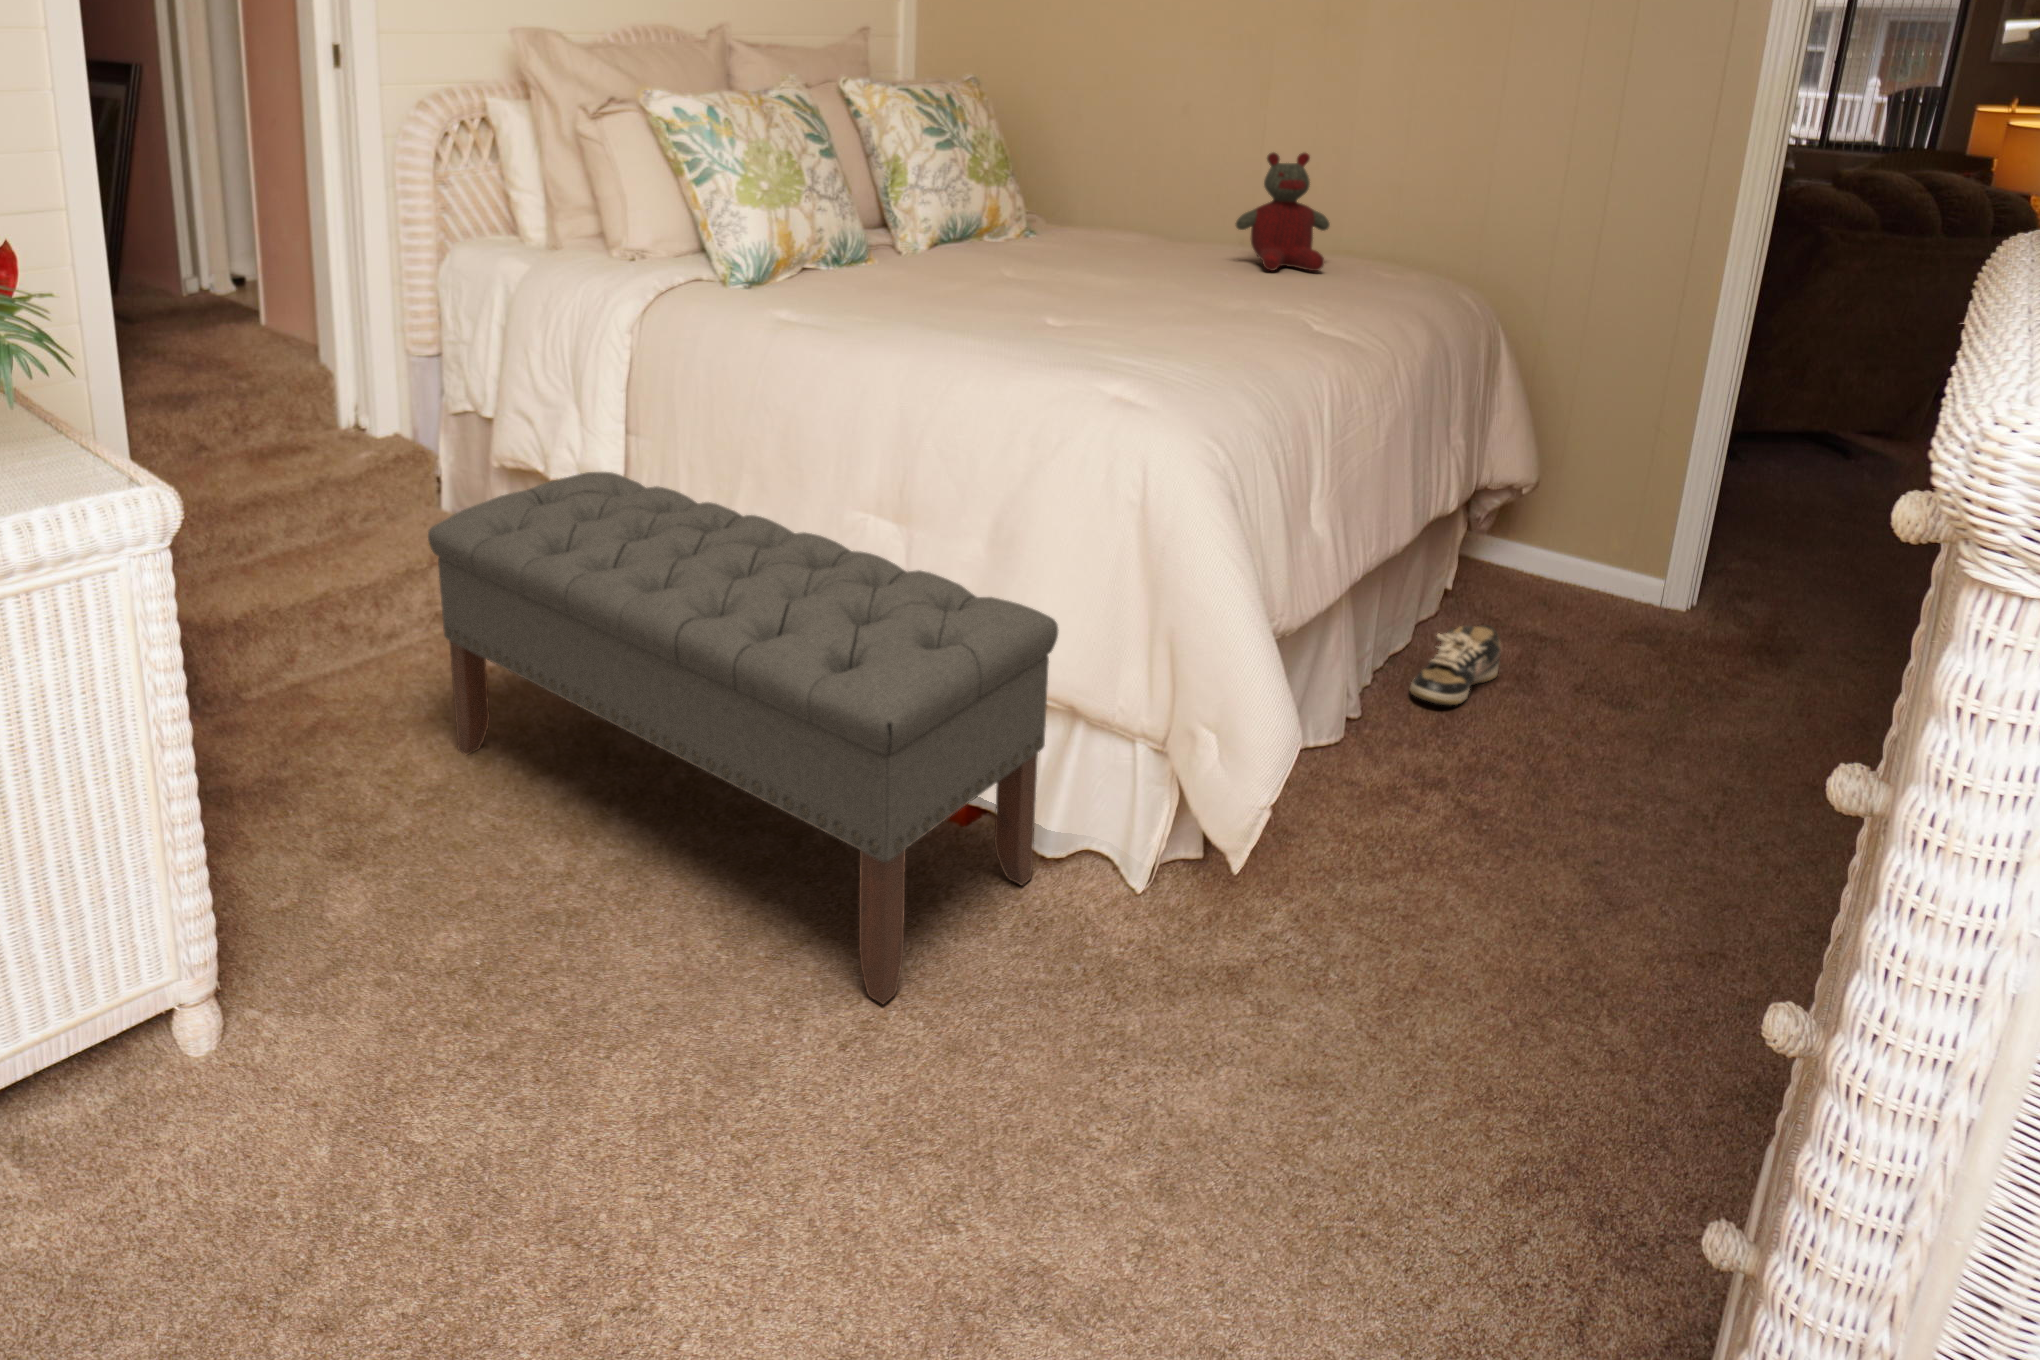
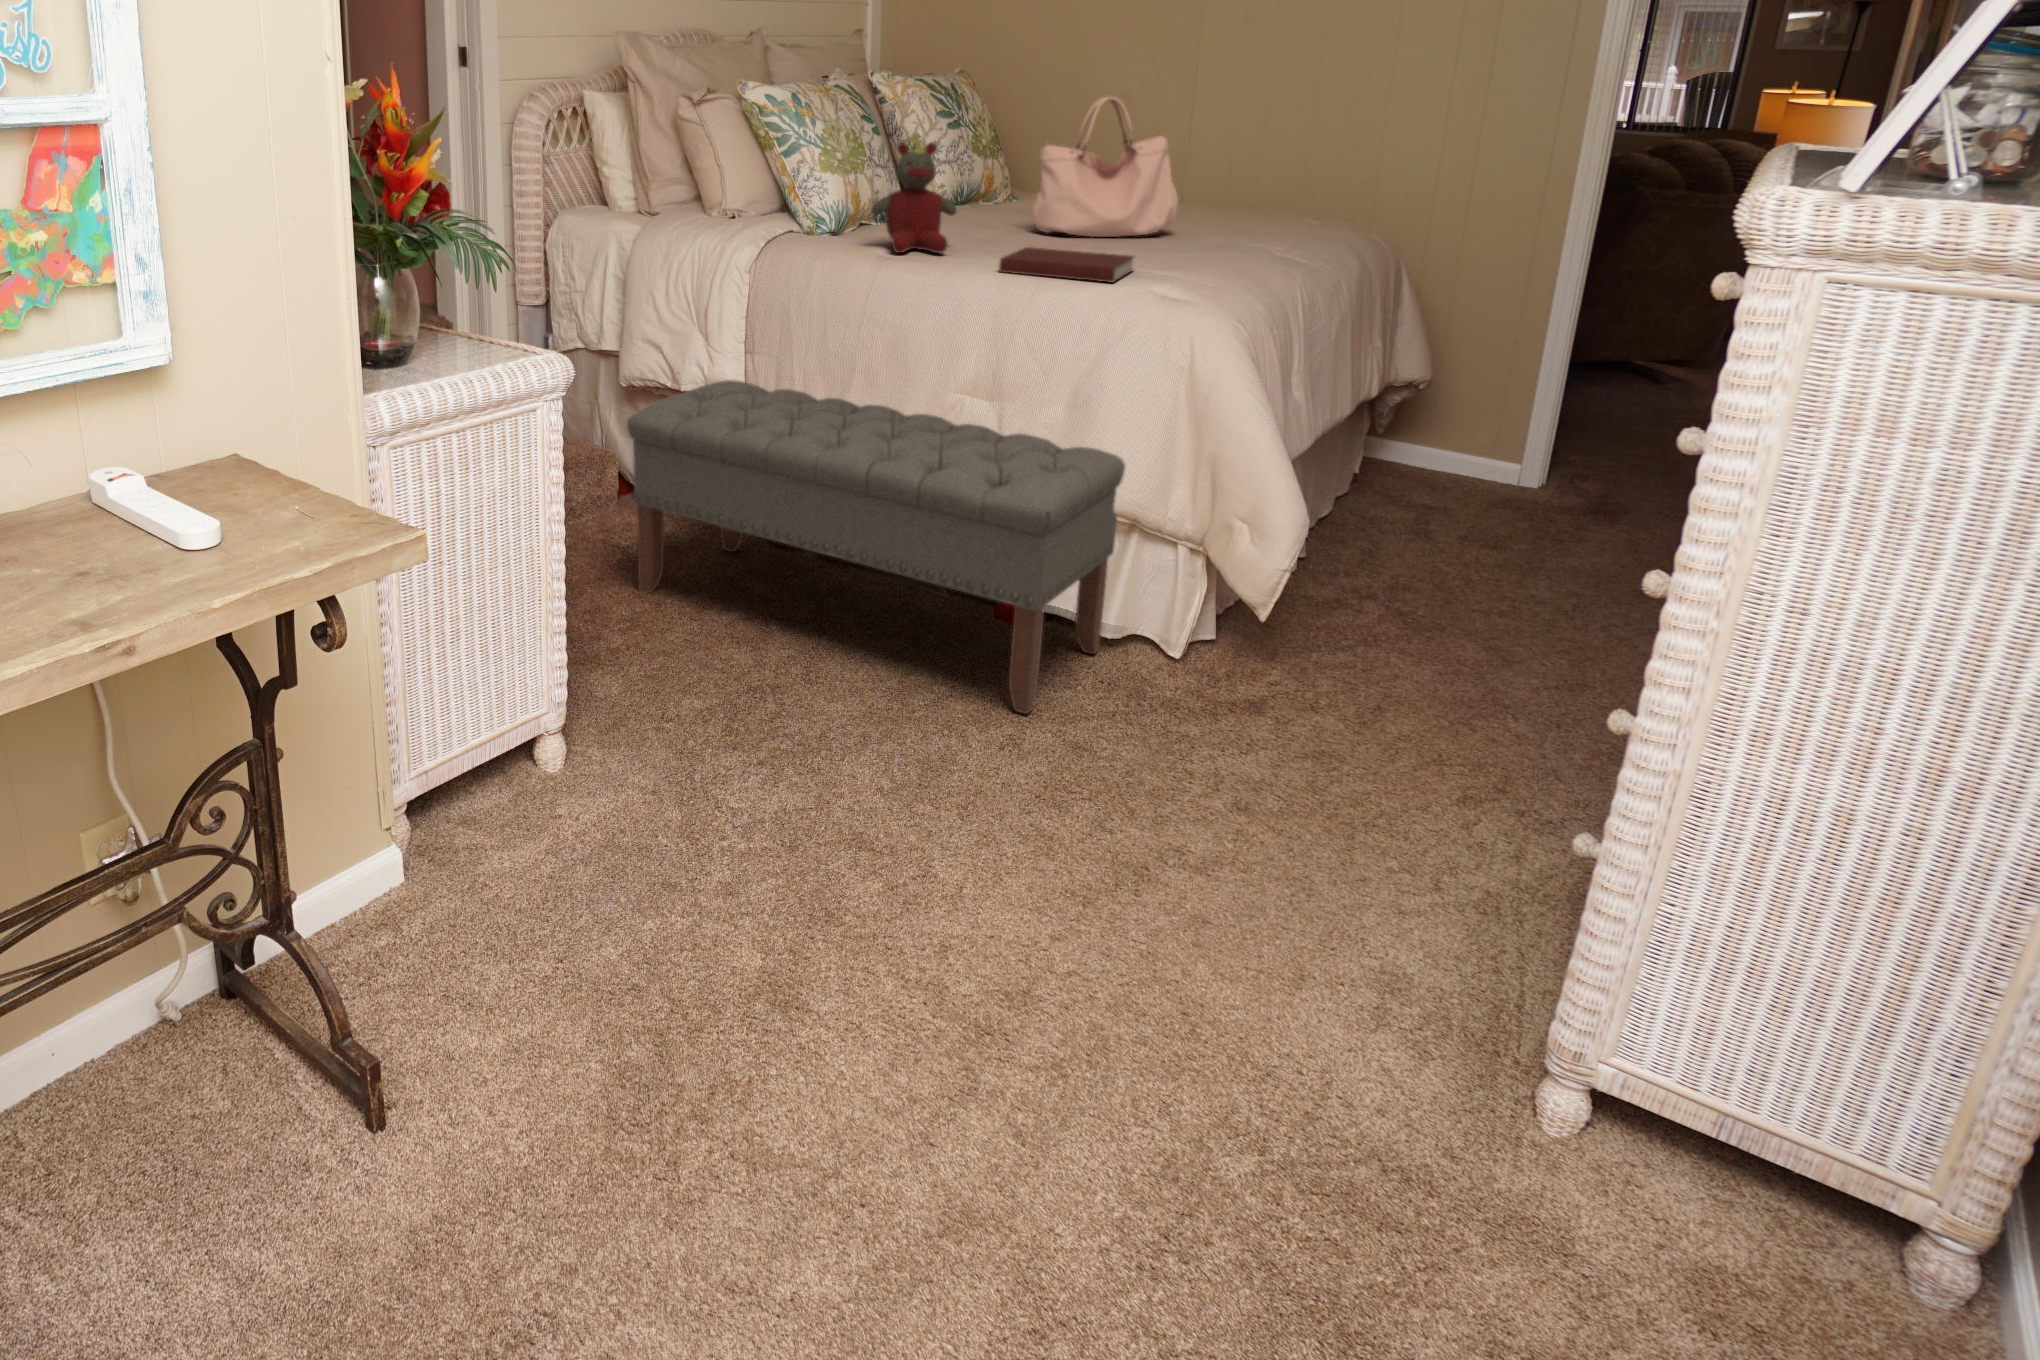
handbag: none [1006,111,1196,290] -> present [1032,97,1178,237]
stuffed bear: present [1236,152,1330,271] -> present [871,142,957,253]
notebook: none [899,310,1091,368] -> present [999,247,1135,282]
shoe: present [1410,625,1501,706] -> none [1336,493,1402,550]

